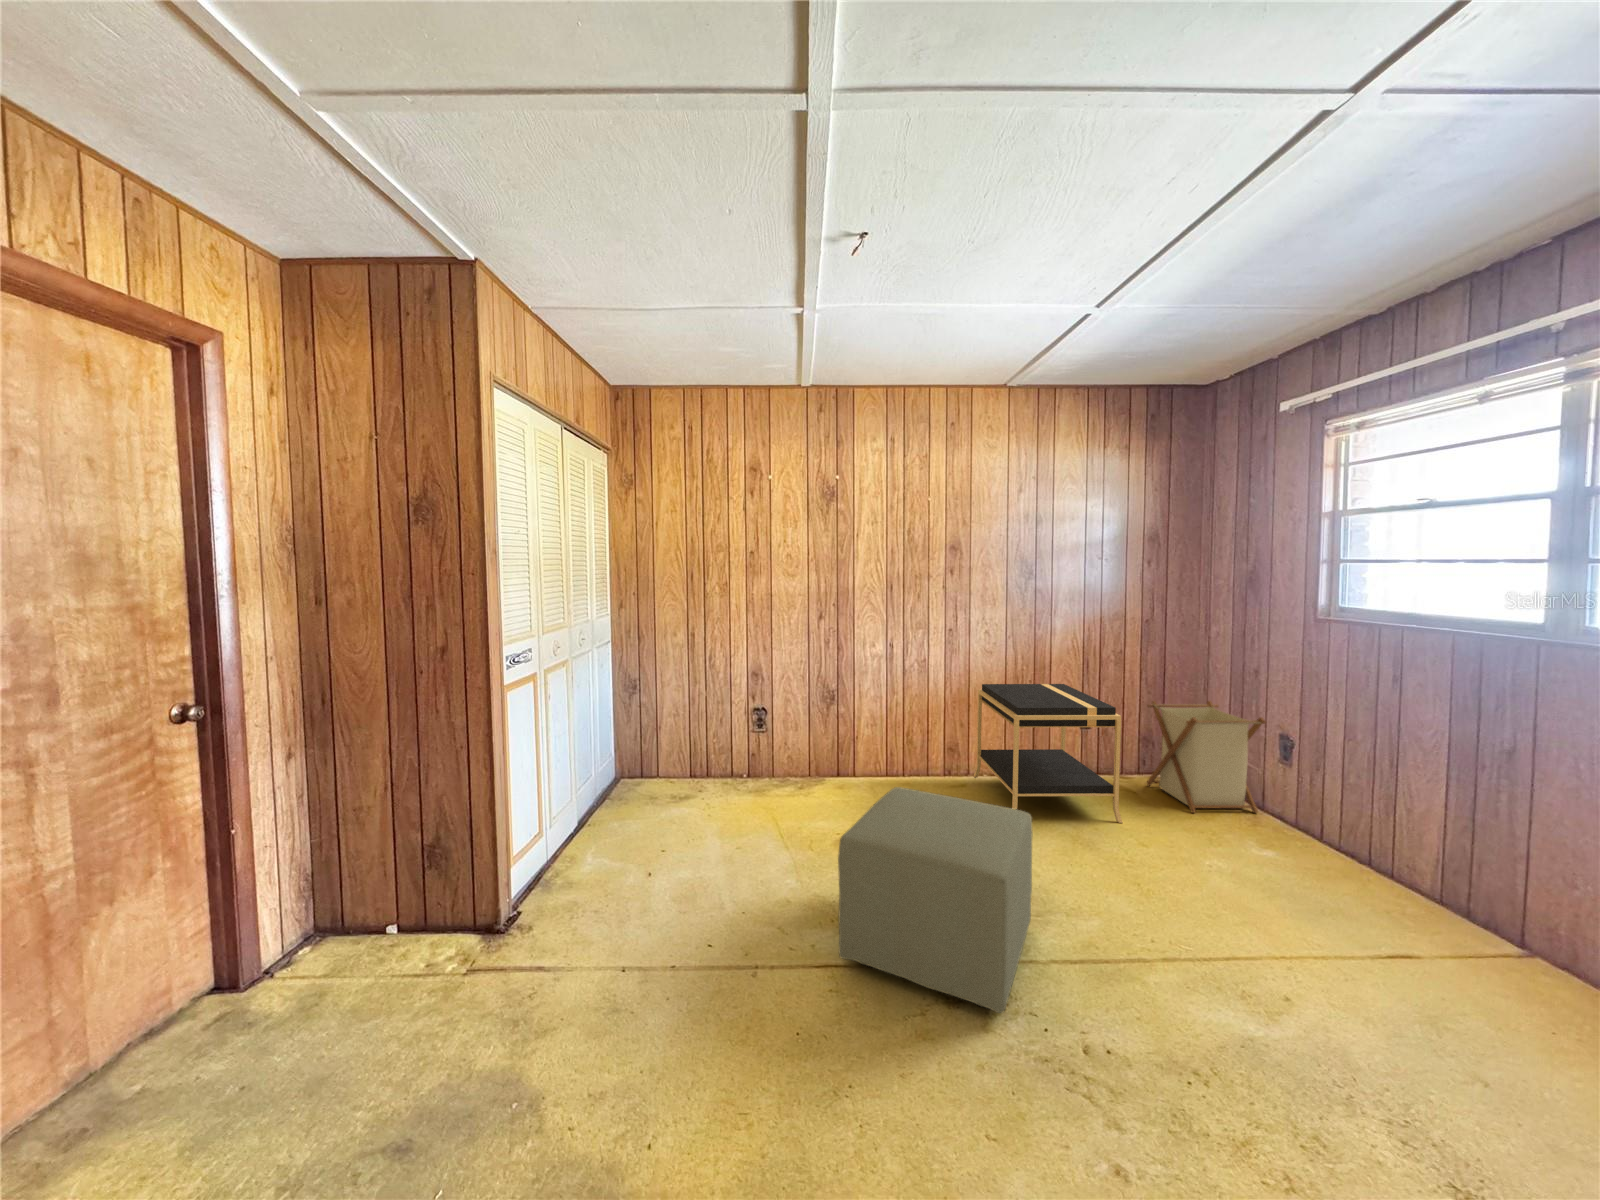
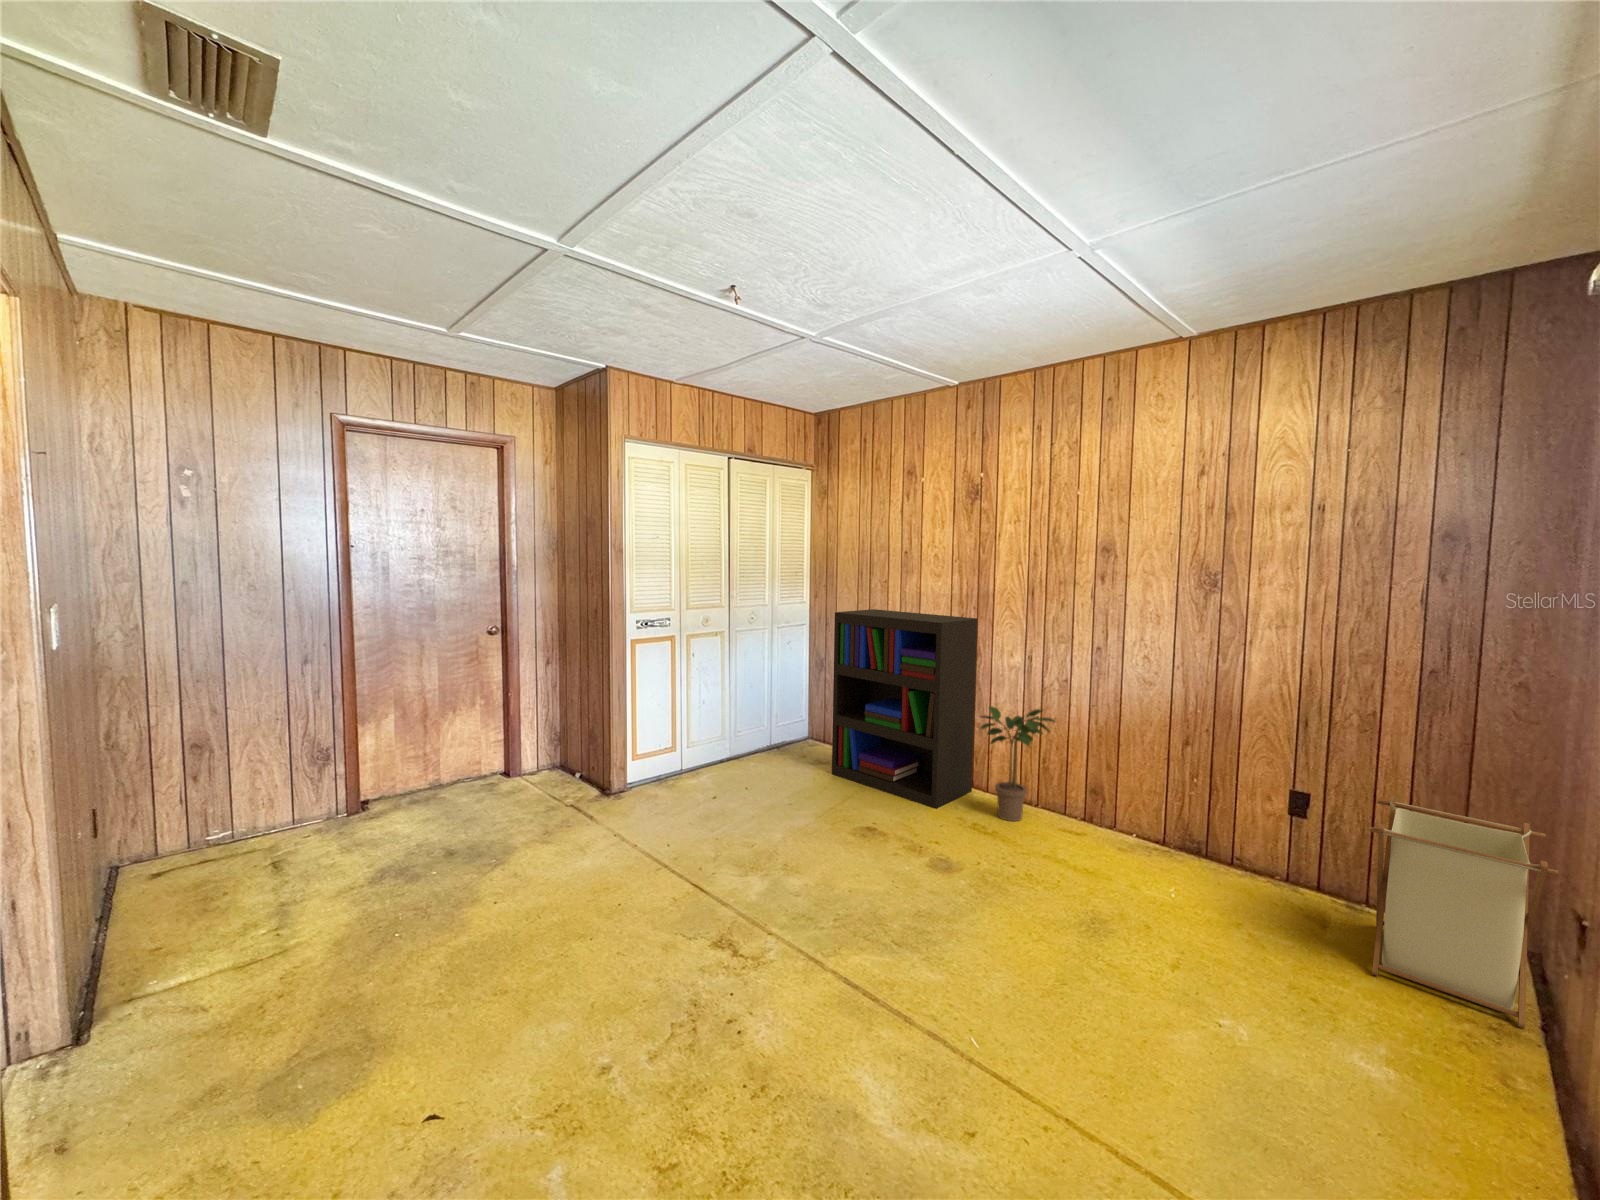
bookshelf: none [711,614,851,804] -> present [832,609,978,809]
nightstand: present [973,684,1123,823] -> none [1060,720,1253,934]
potted plant: none [871,688,942,794] -> present [981,706,1055,821]
ottoman: present [838,787,1032,1013] -> none [724,772,891,948]

